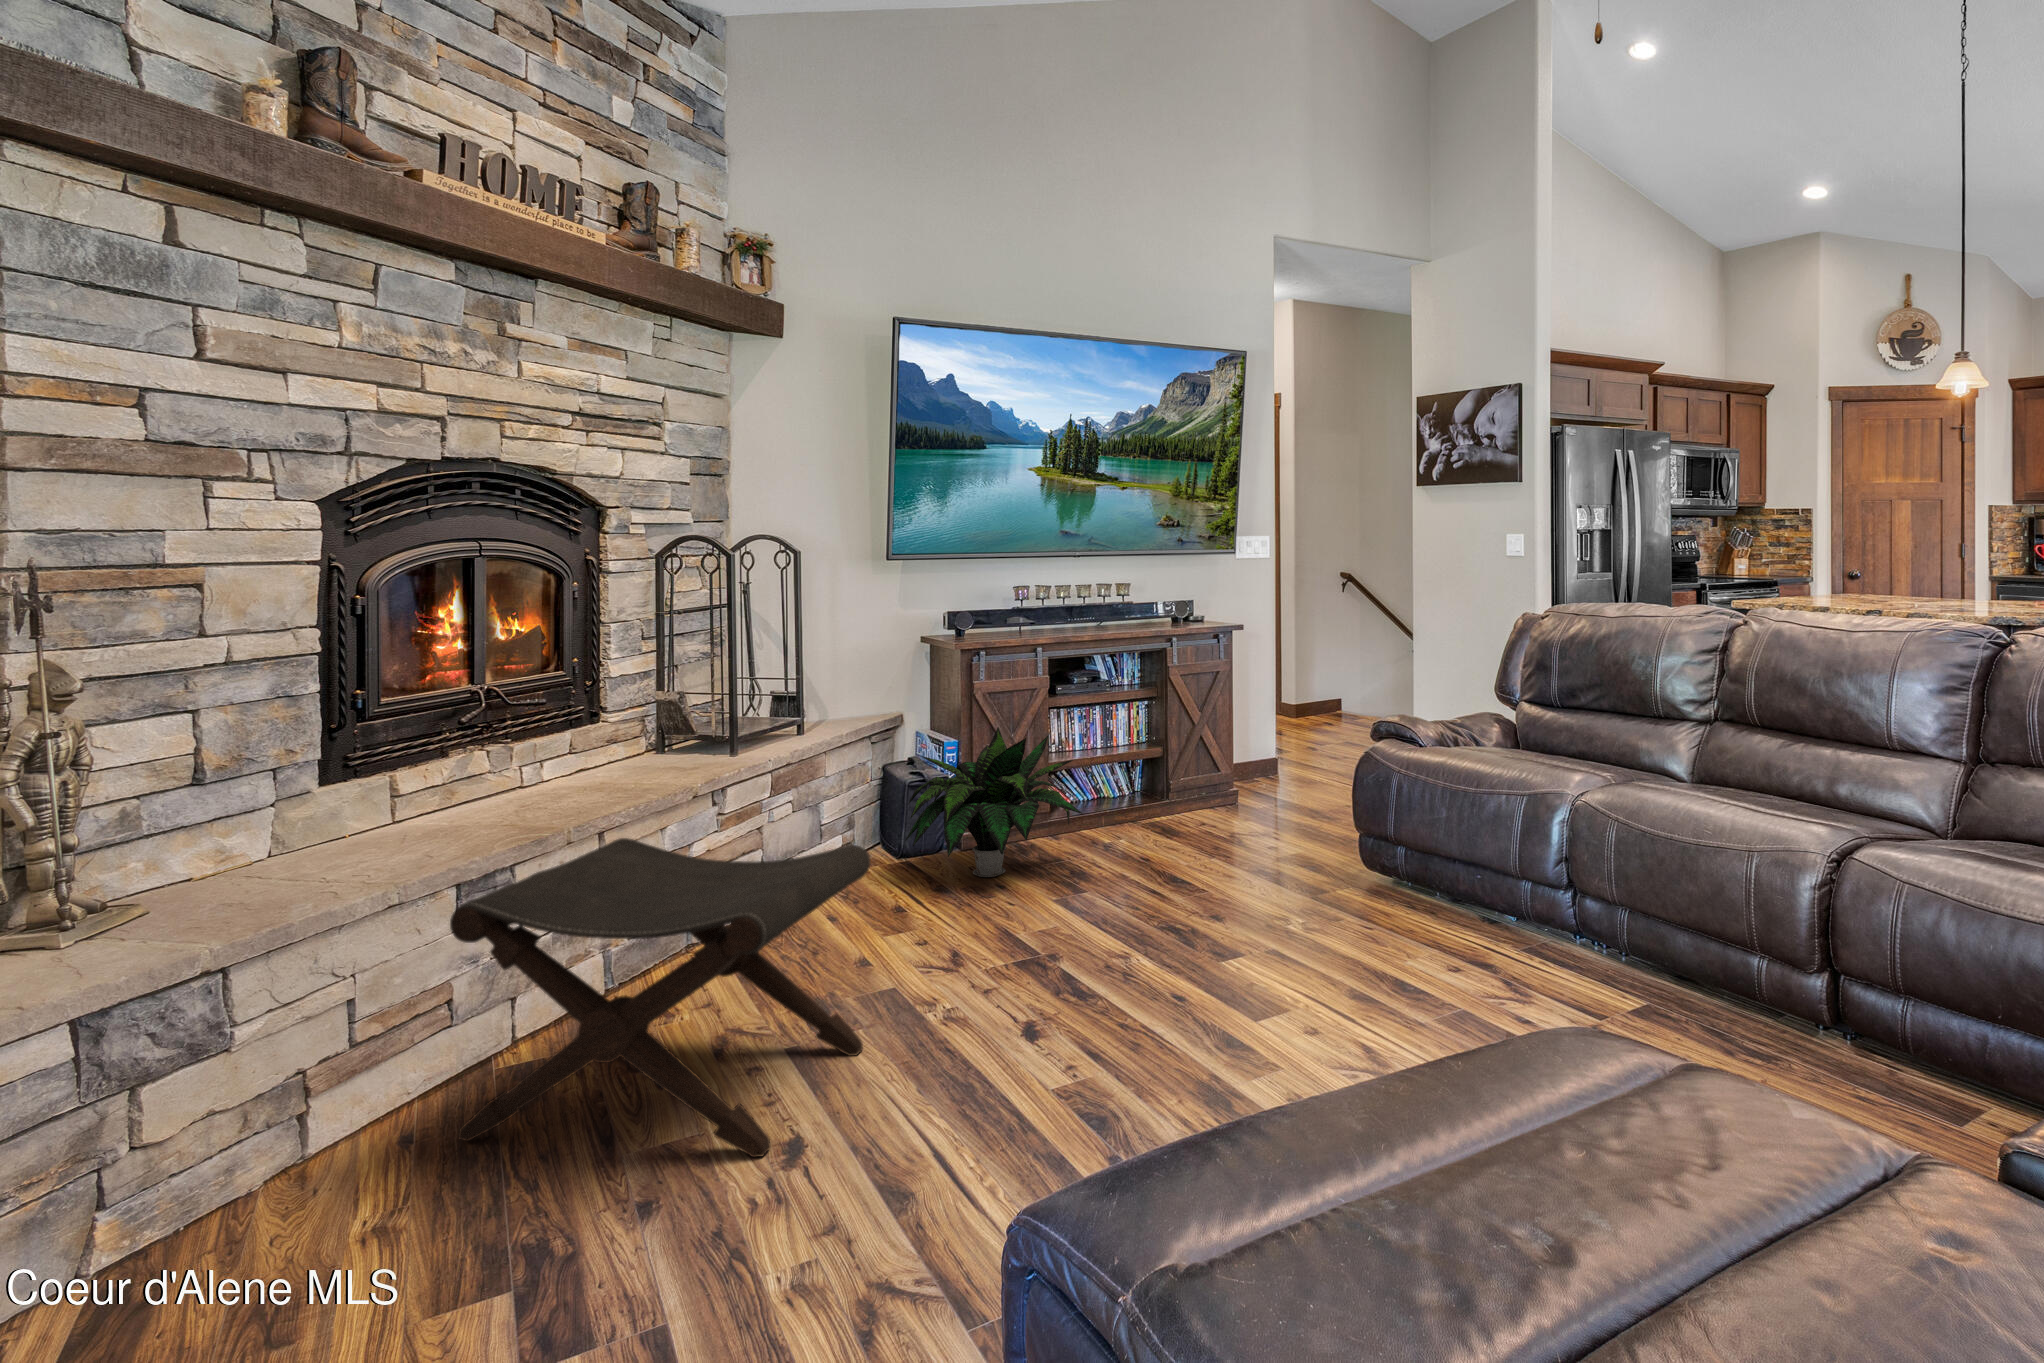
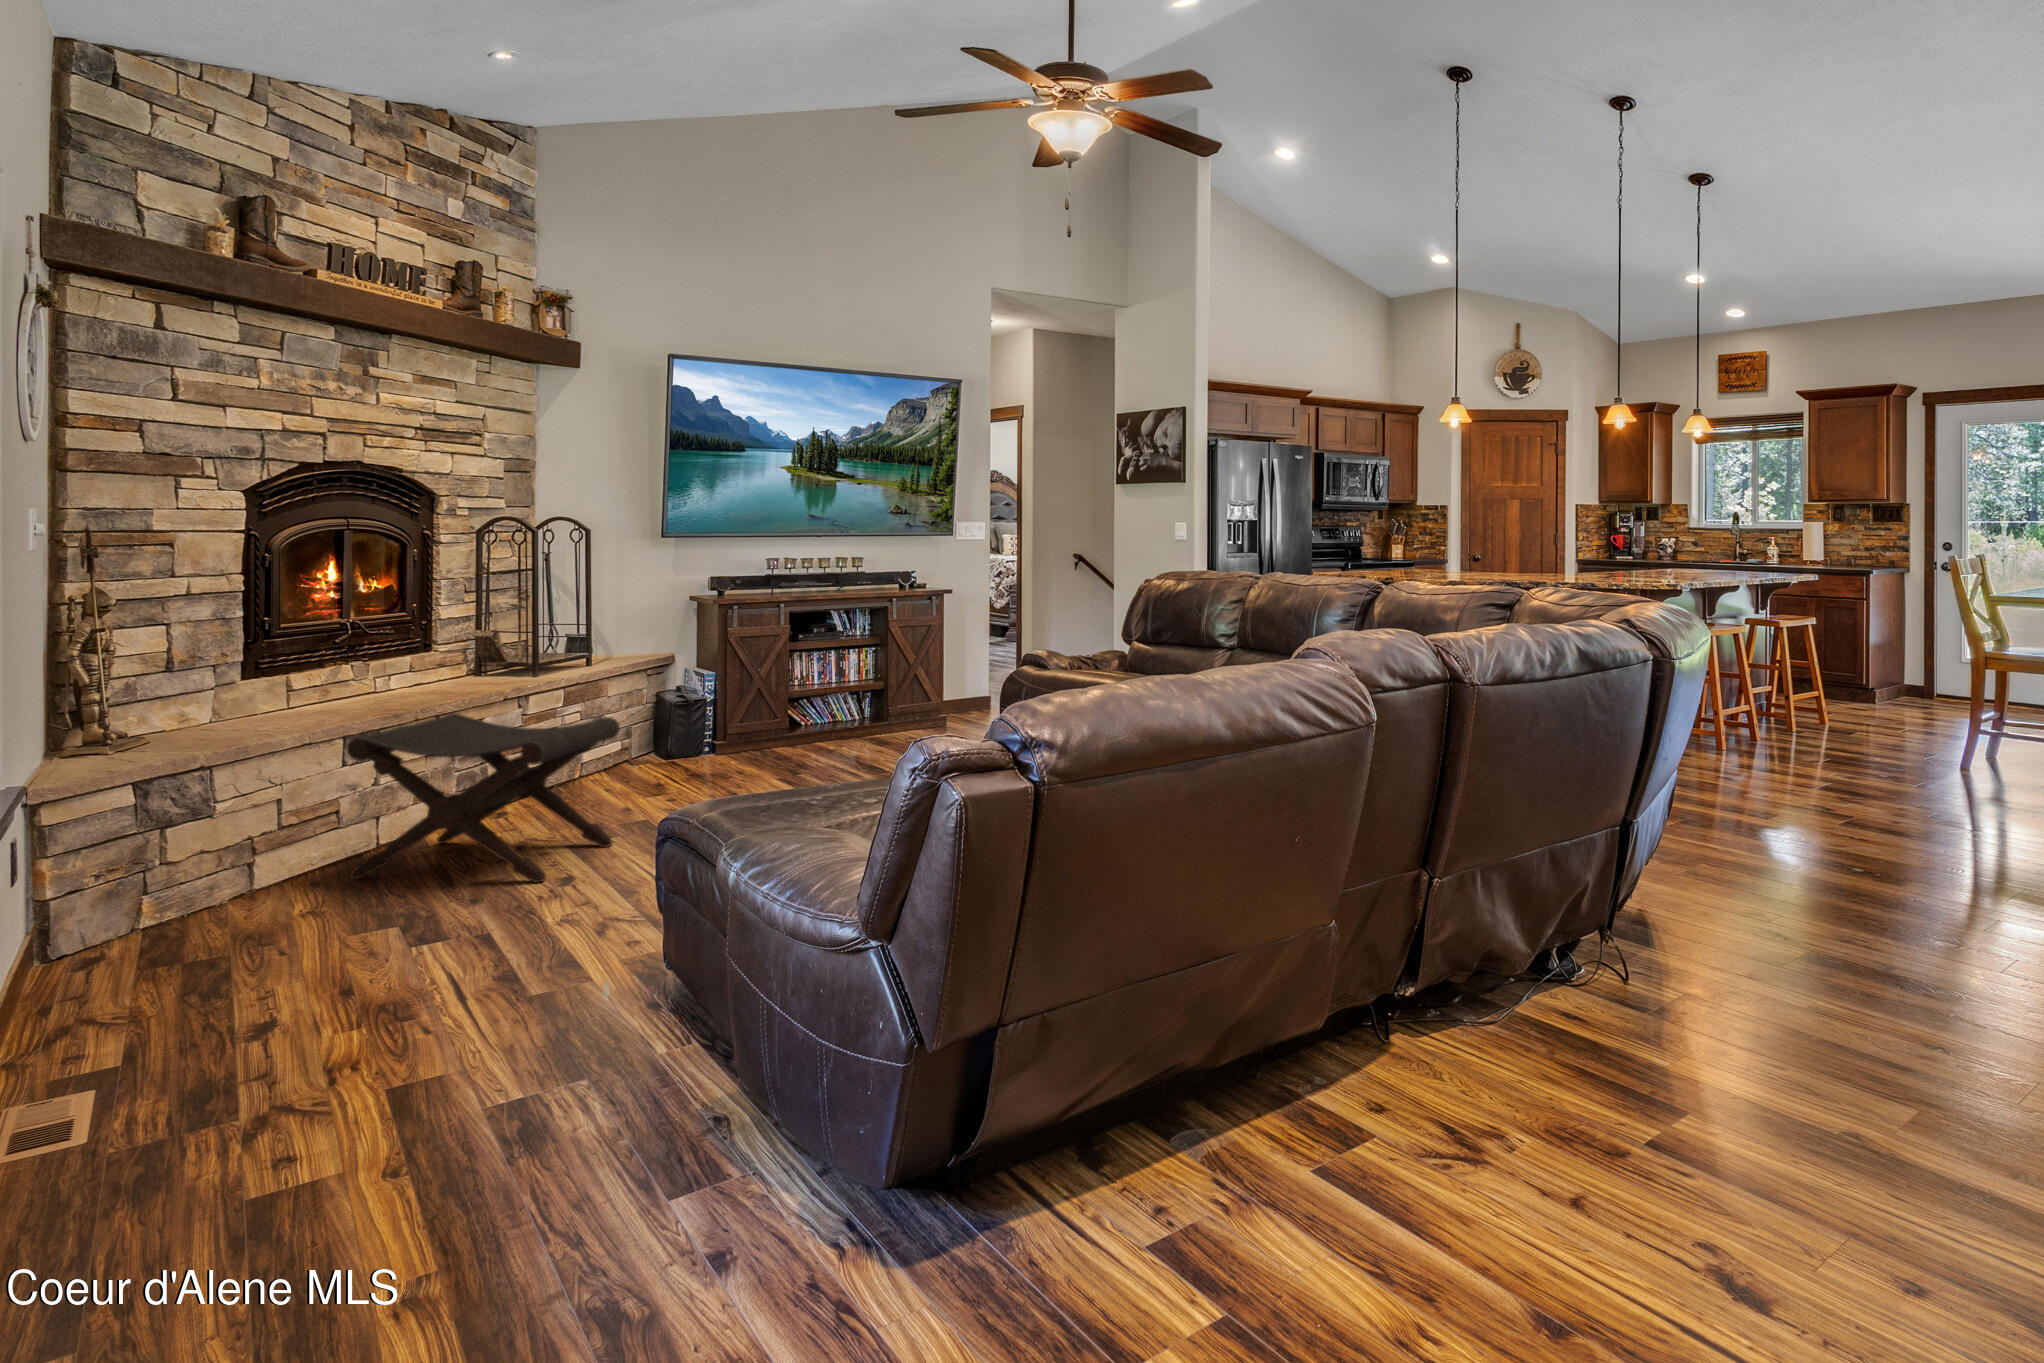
potted plant: present [905,728,1082,877] -> none [667,661,800,769]

